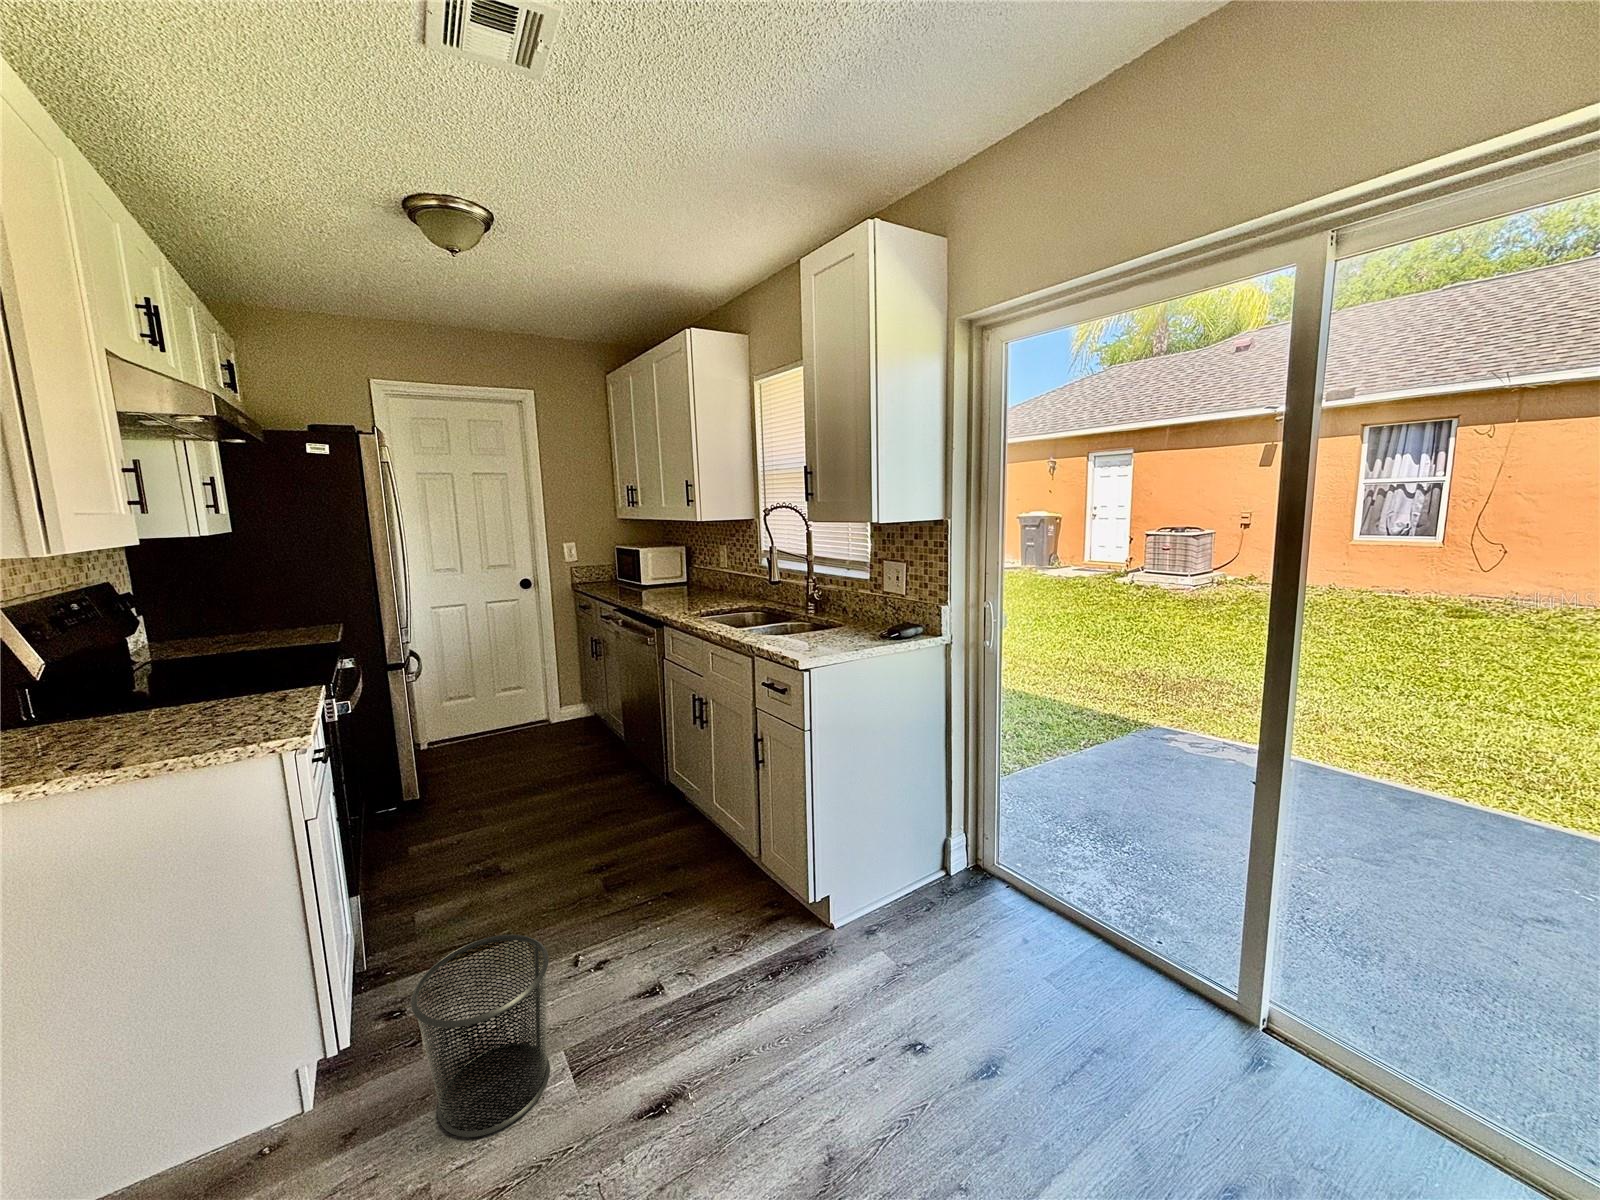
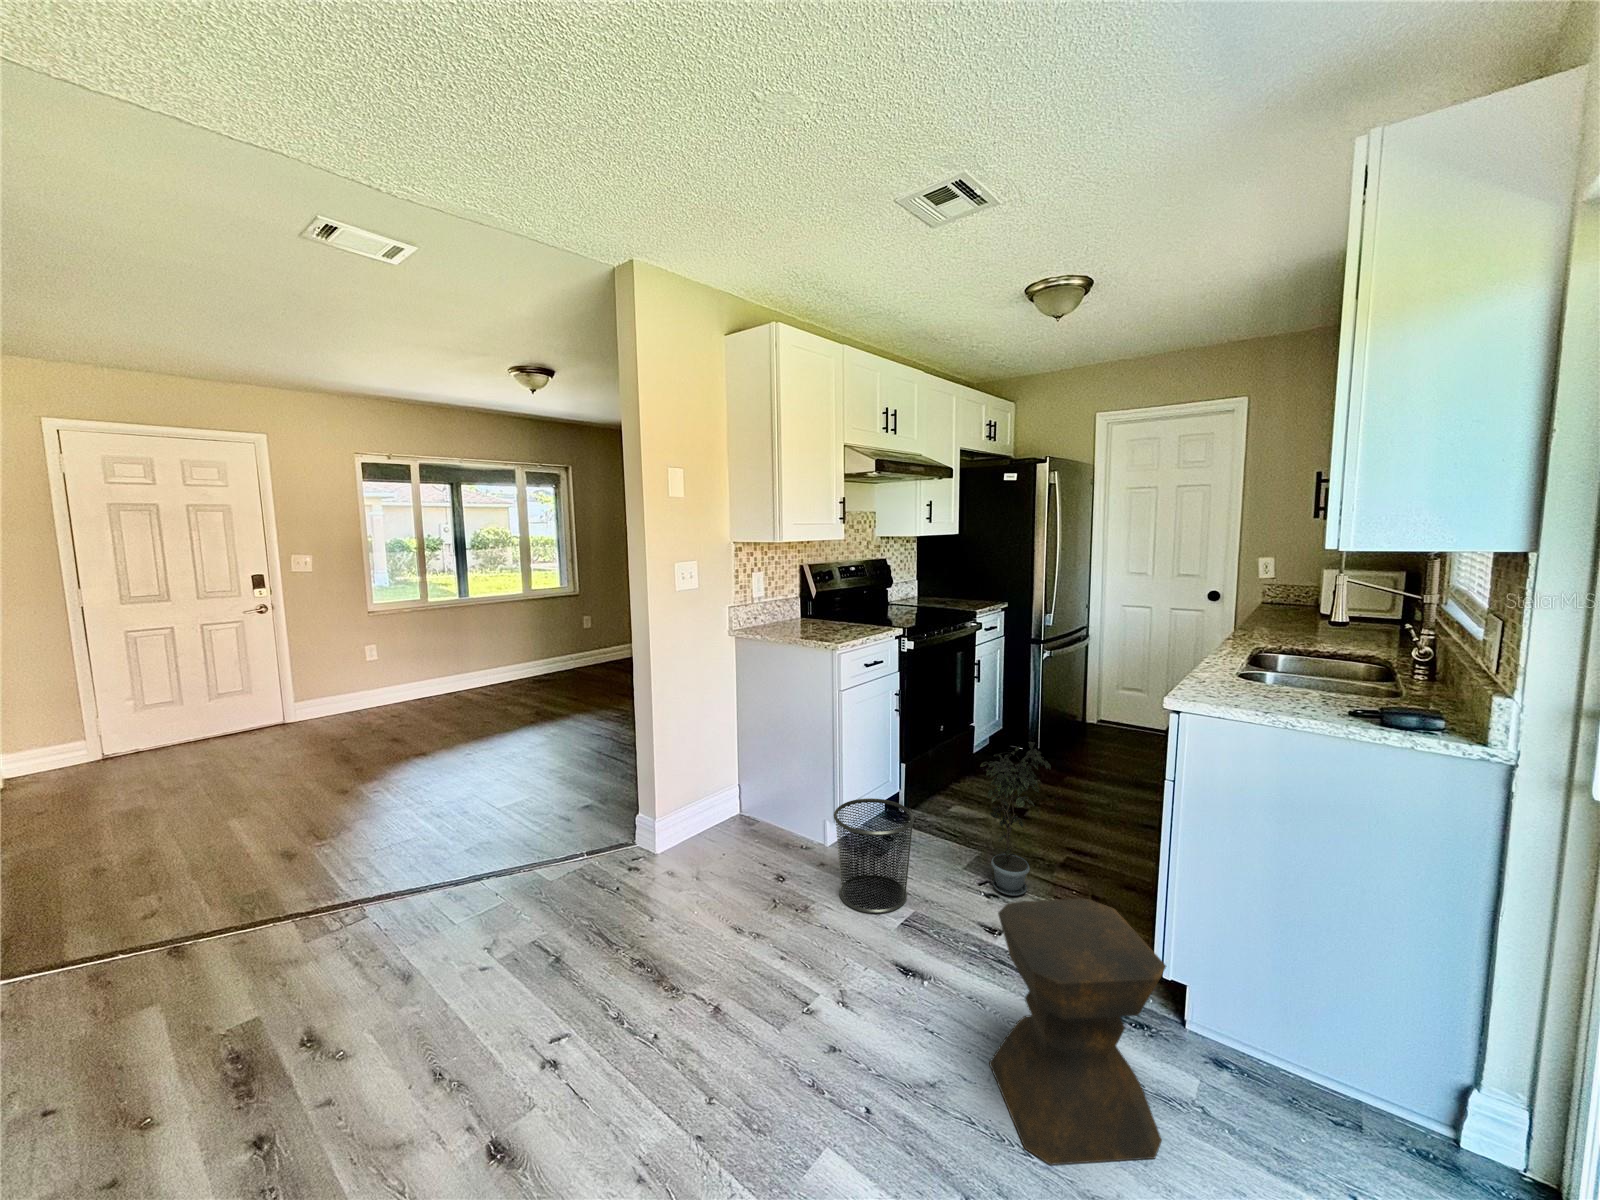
potted plant: none [556,768,642,955] -> present [980,742,1051,896]
stool: none [808,860,940,1106] -> present [989,899,1166,1165]

